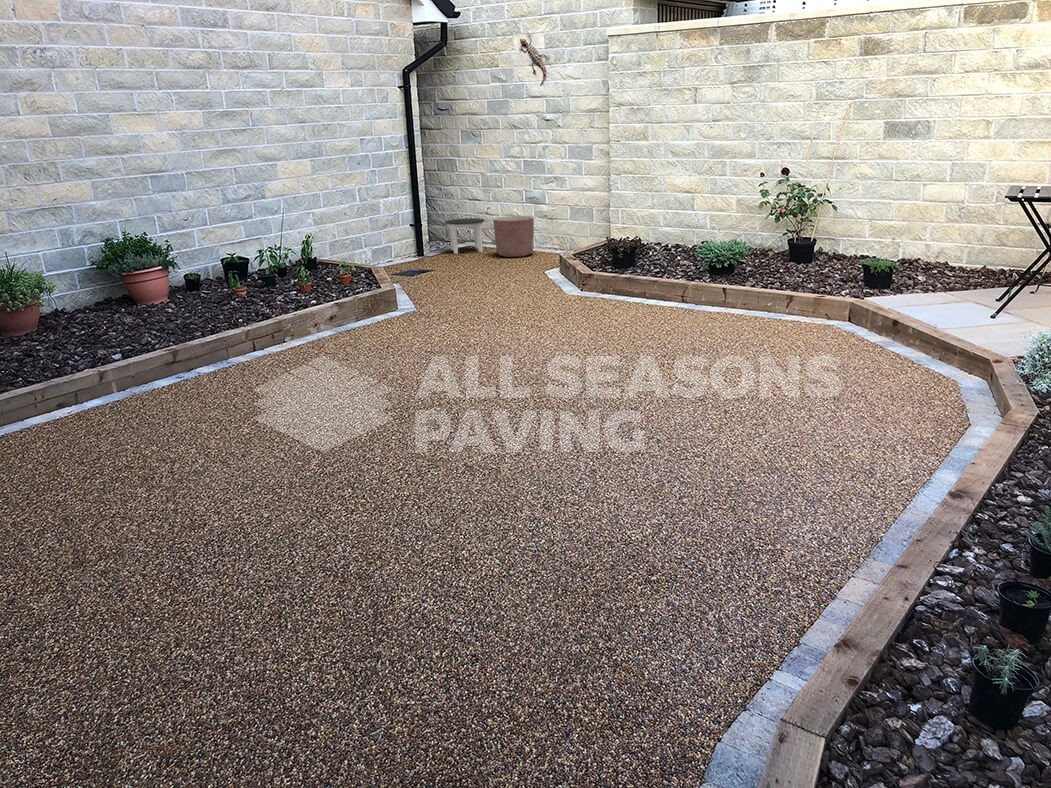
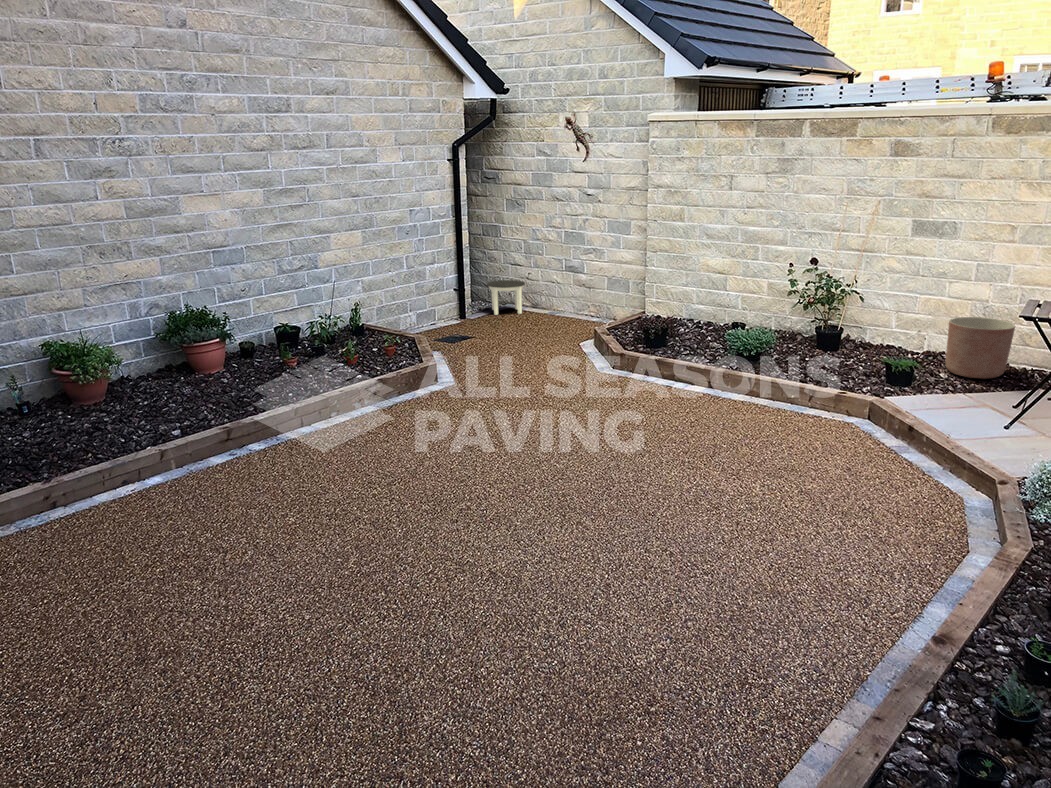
planter: present [493,216,534,257] -> present [946,317,1015,379]

